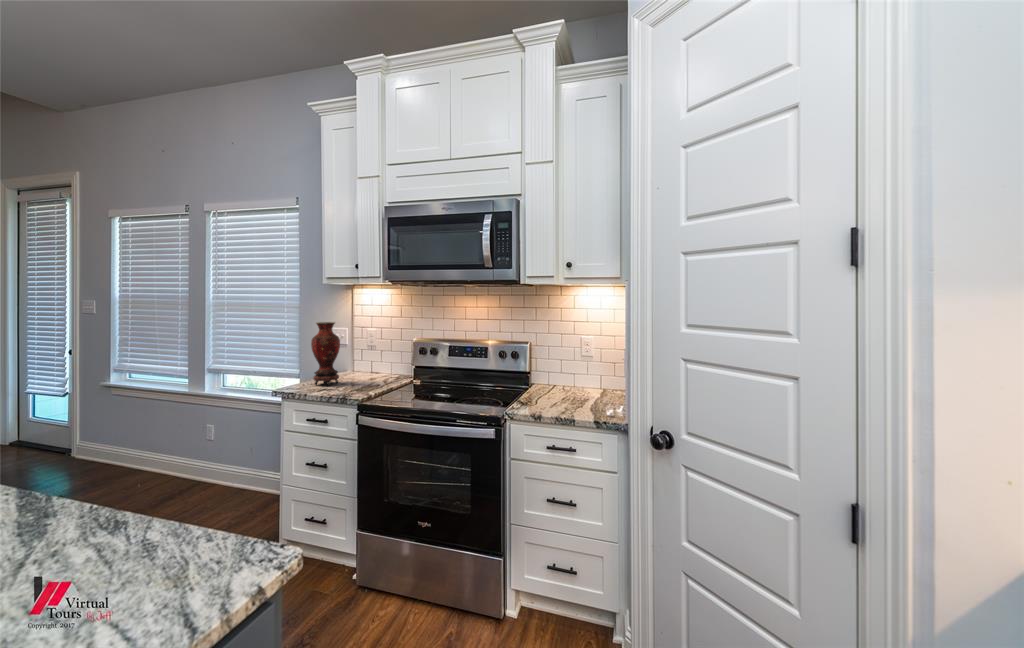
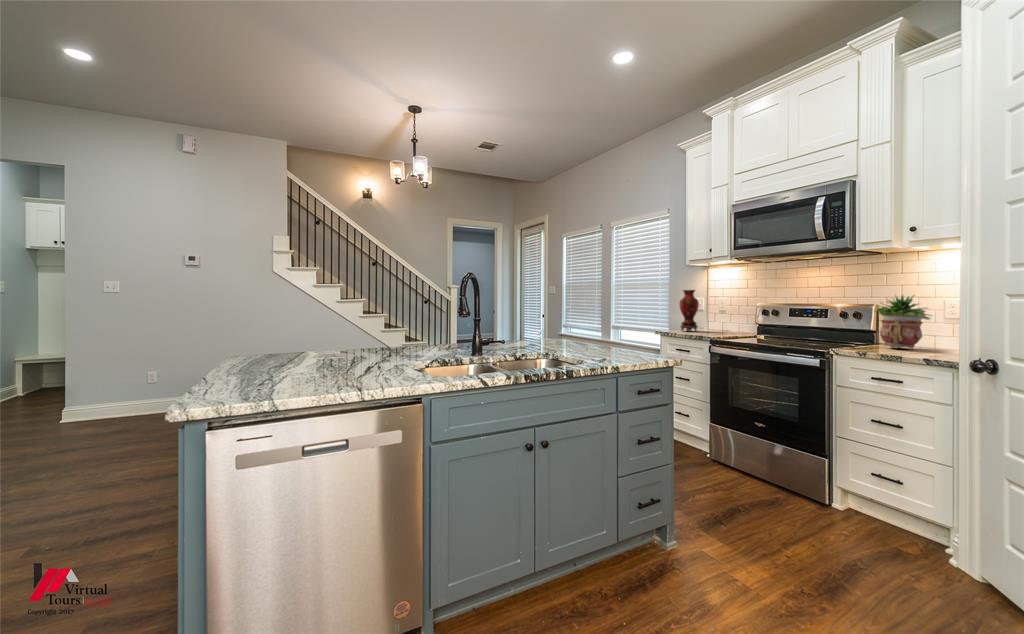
potted plant: none [540,340,590,404] -> present [874,295,932,348]

